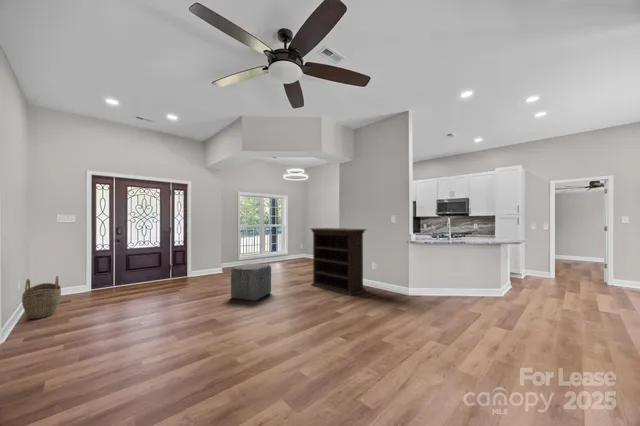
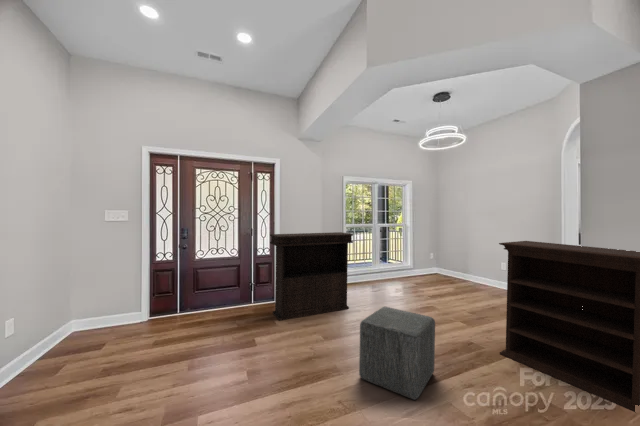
console table: none [183,229,241,284] -> present [270,232,353,321]
woven basket: present [22,276,61,319] -> none [28,316,92,393]

